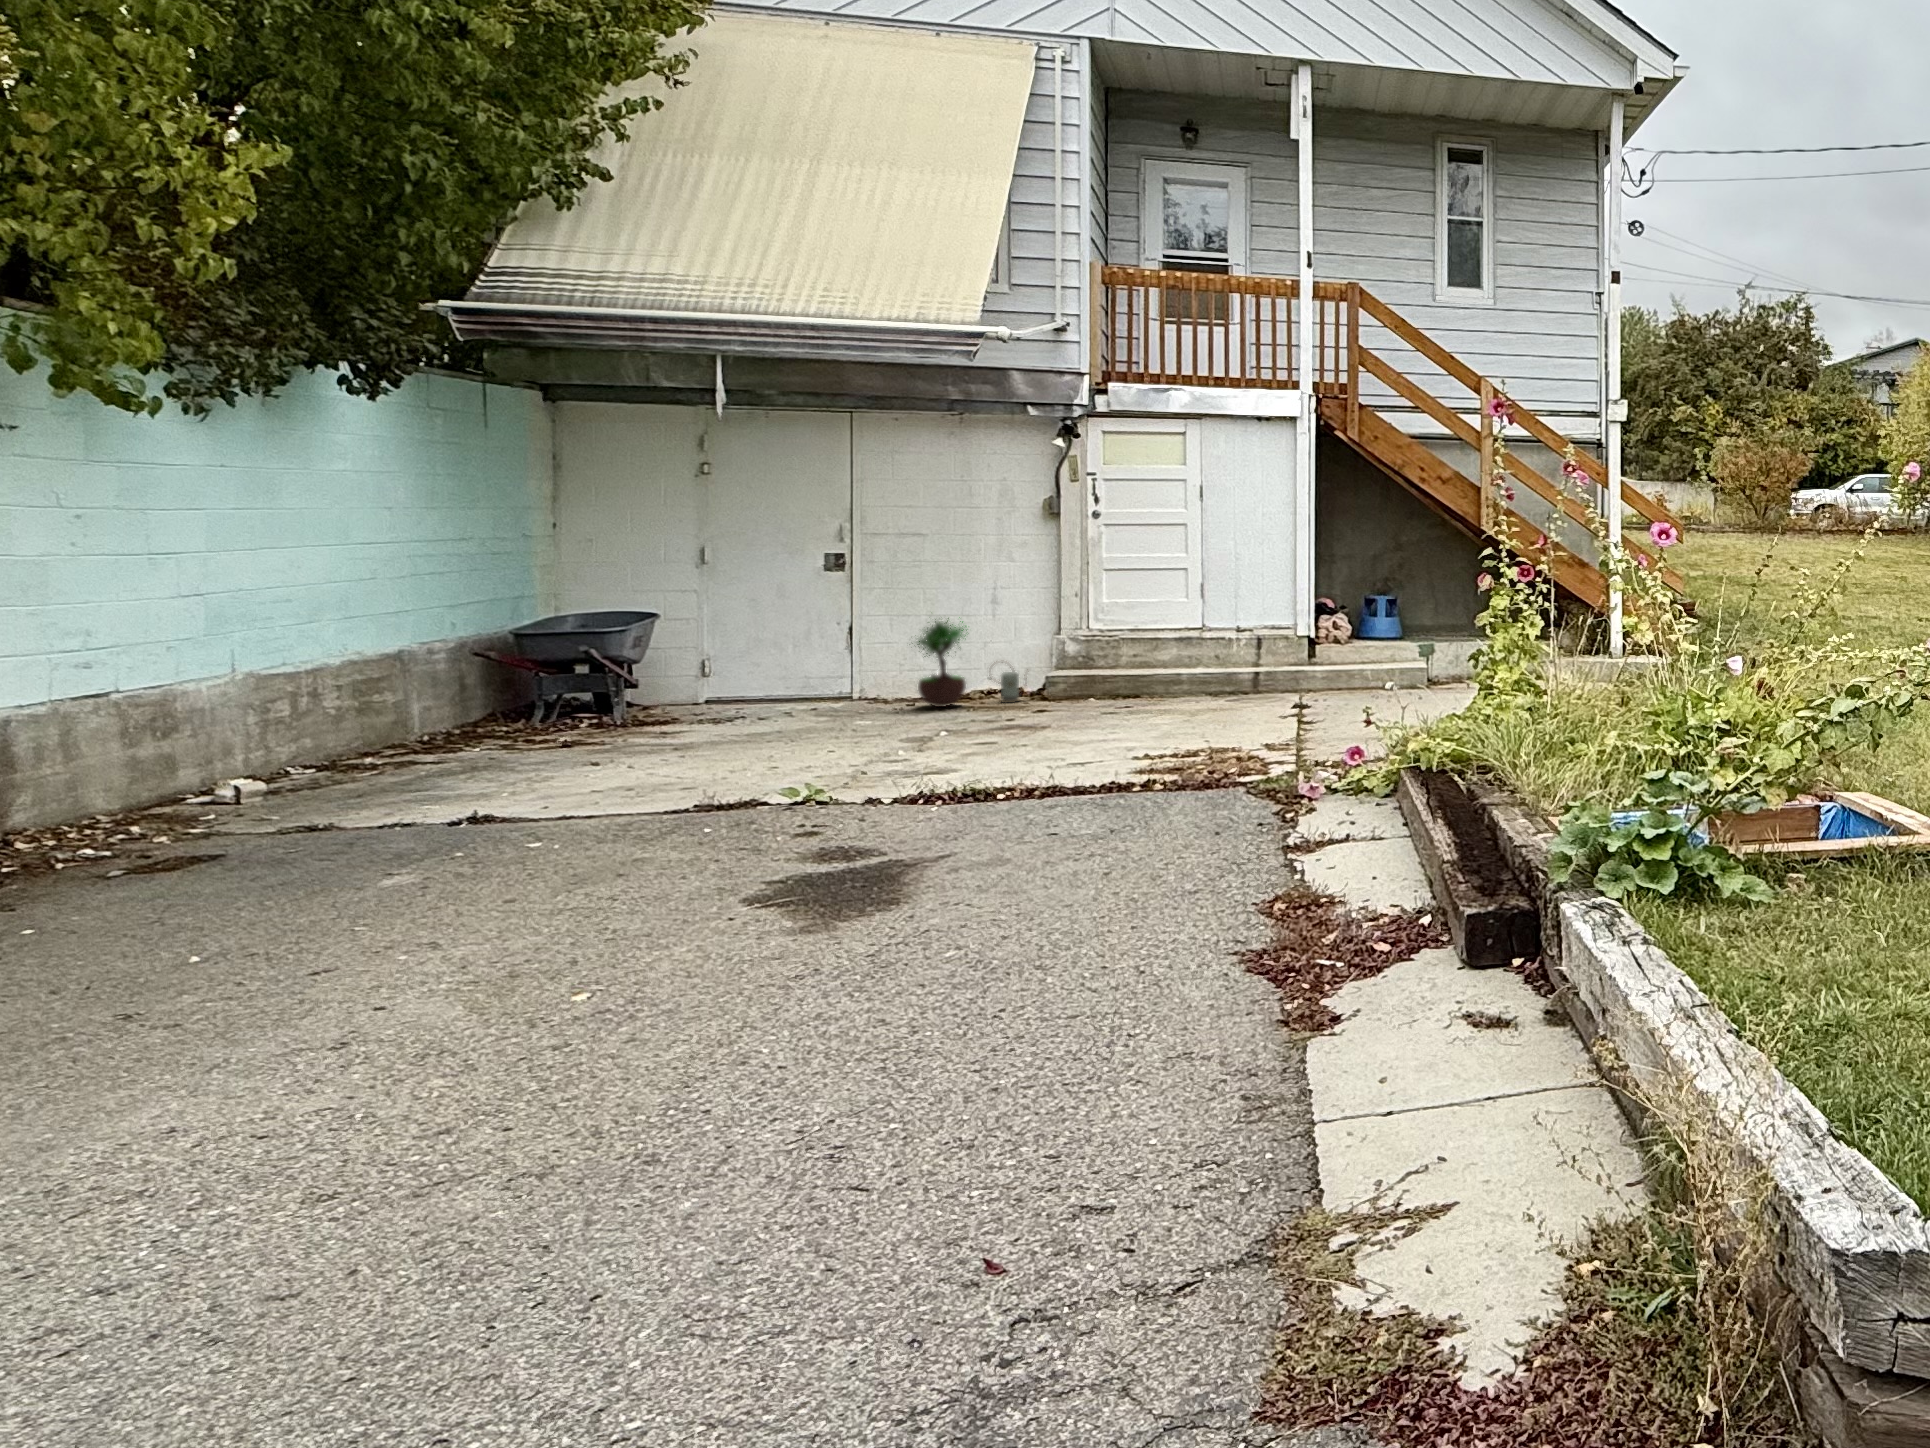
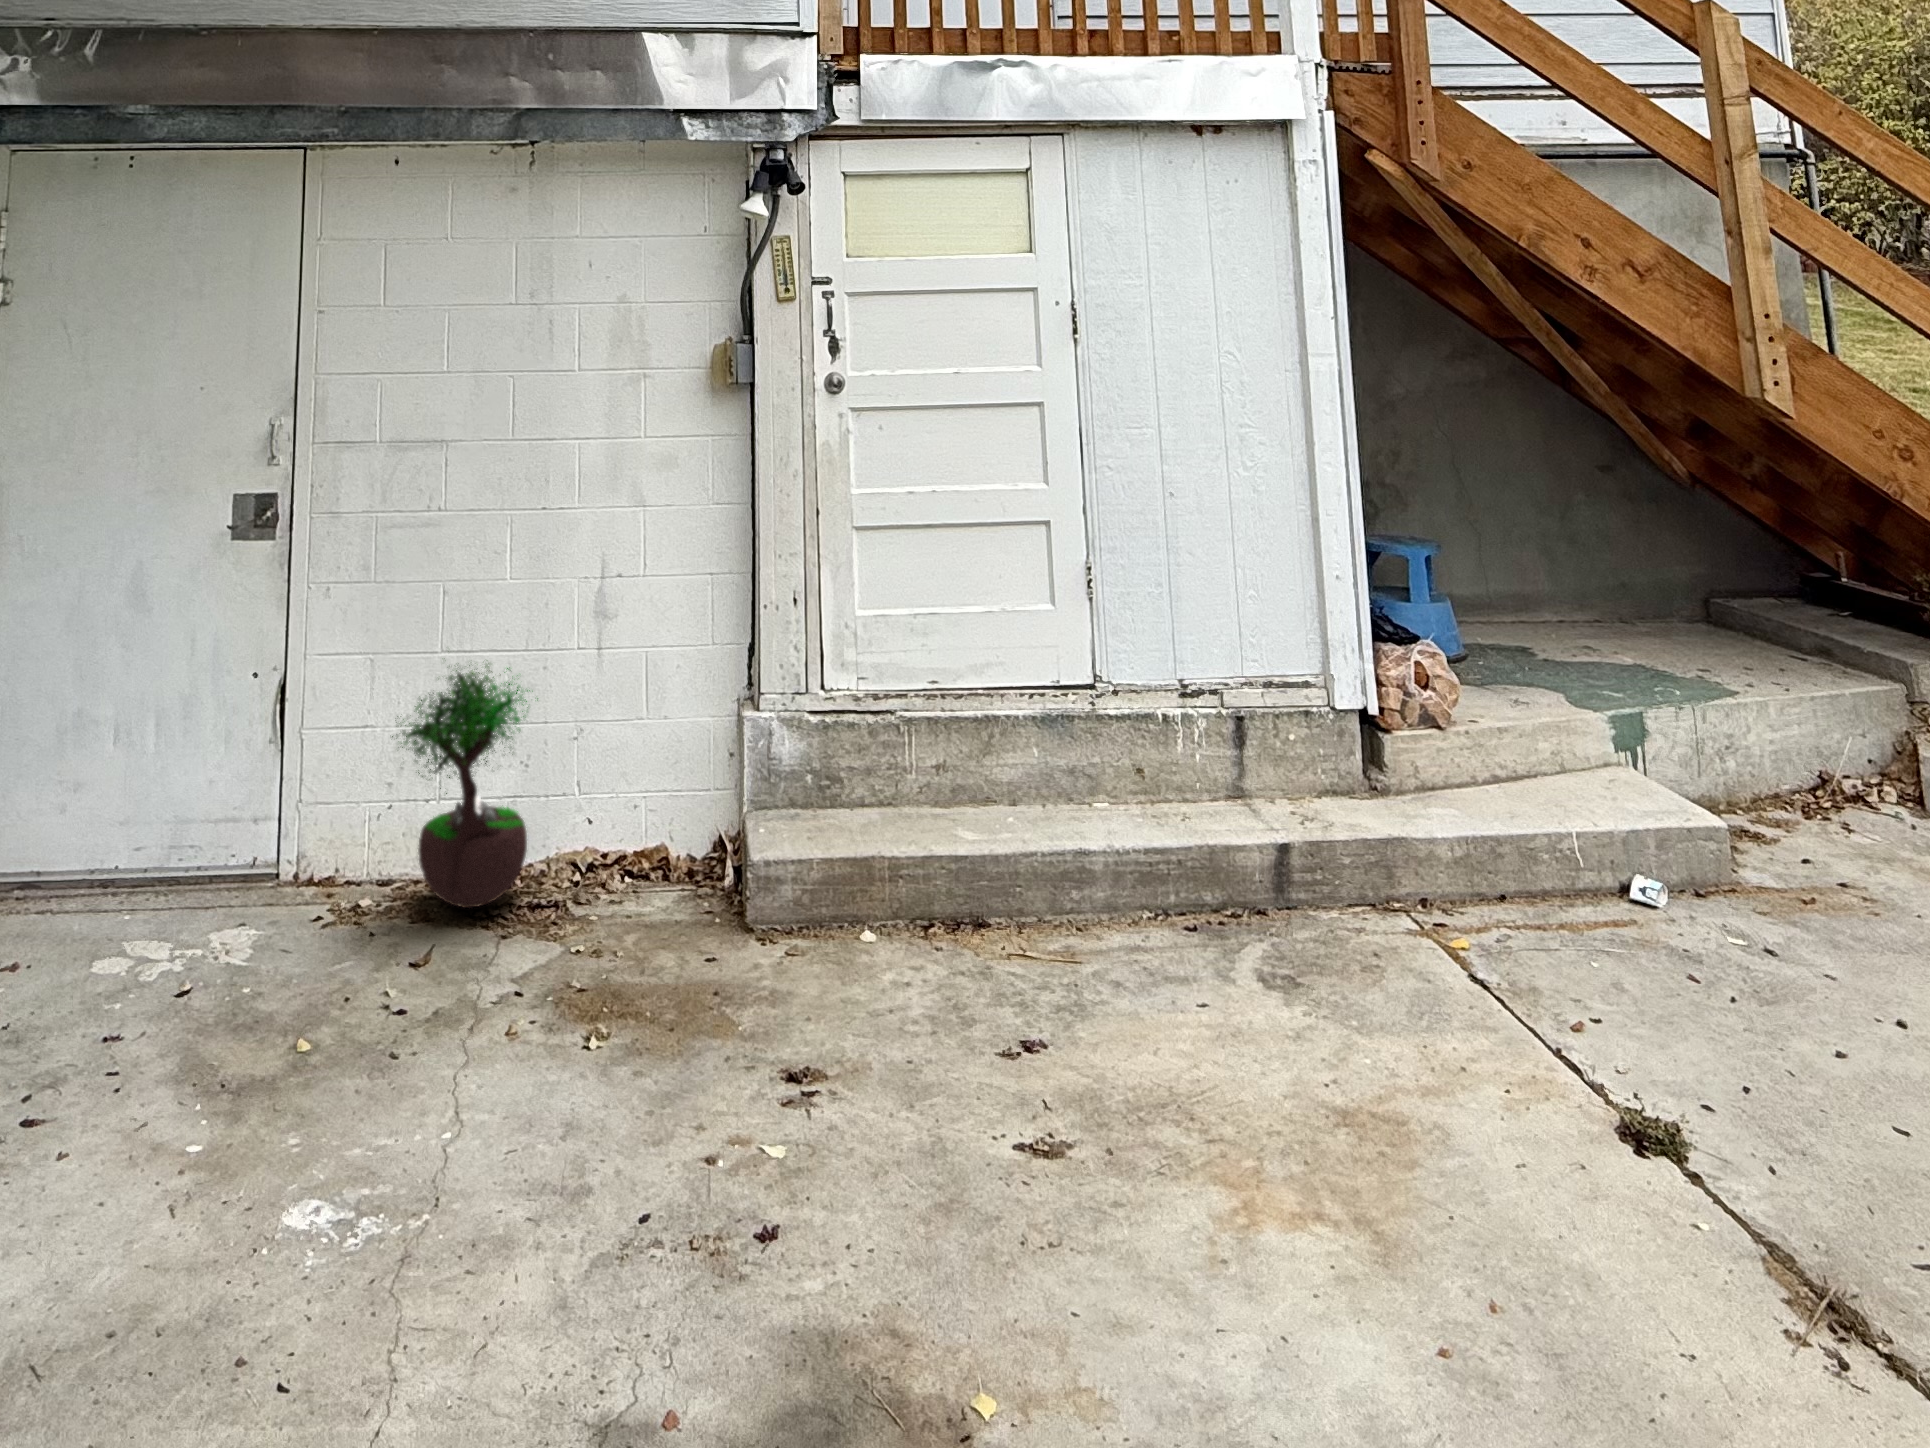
watering can: present [989,667,1020,703] -> none [585,772,682,896]

